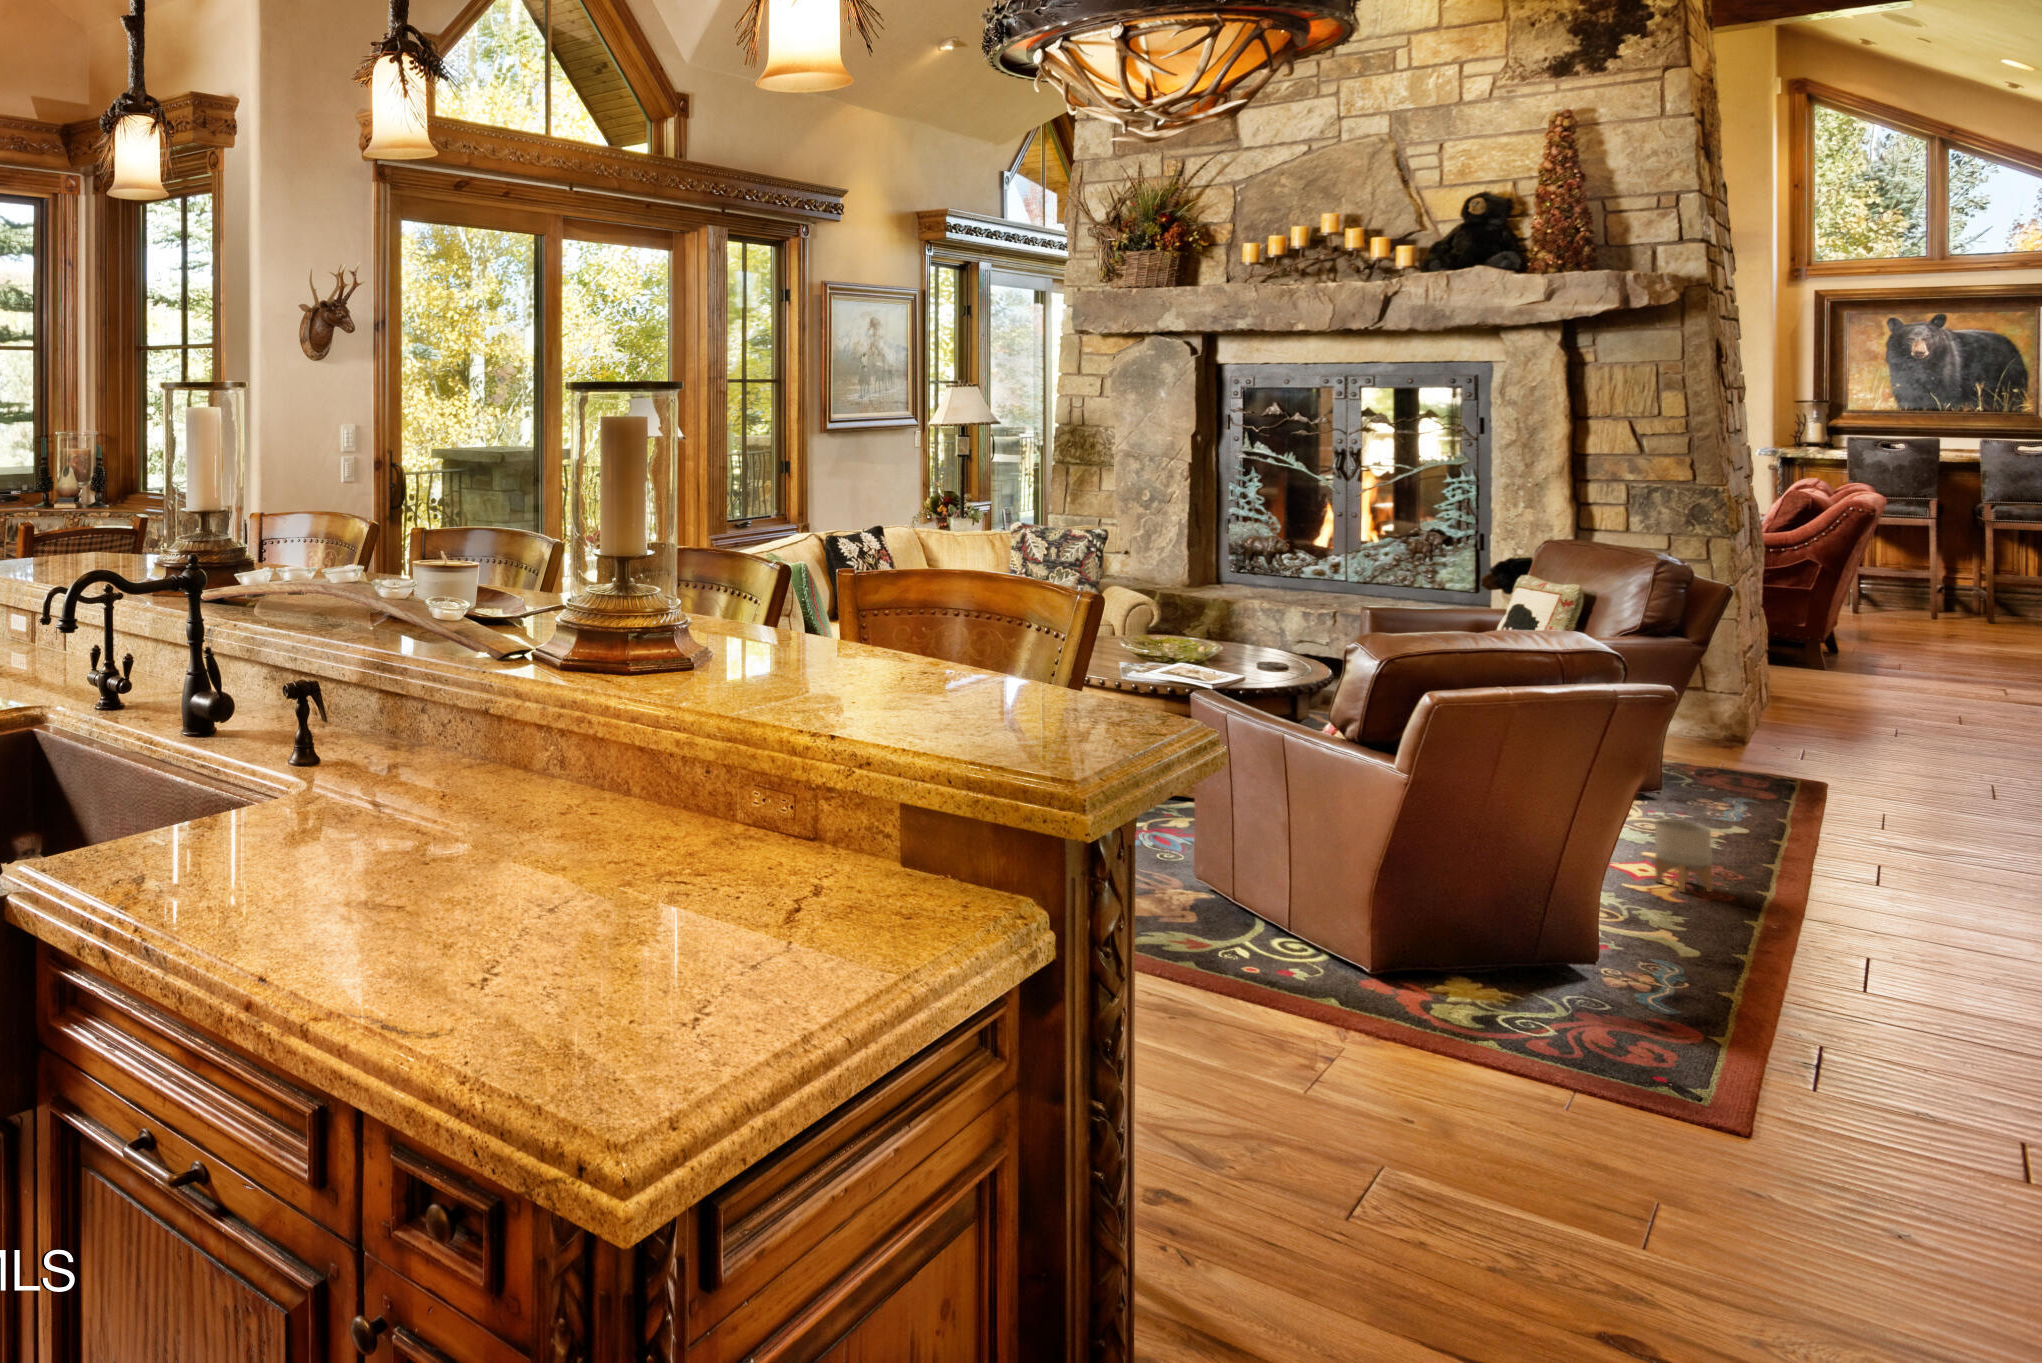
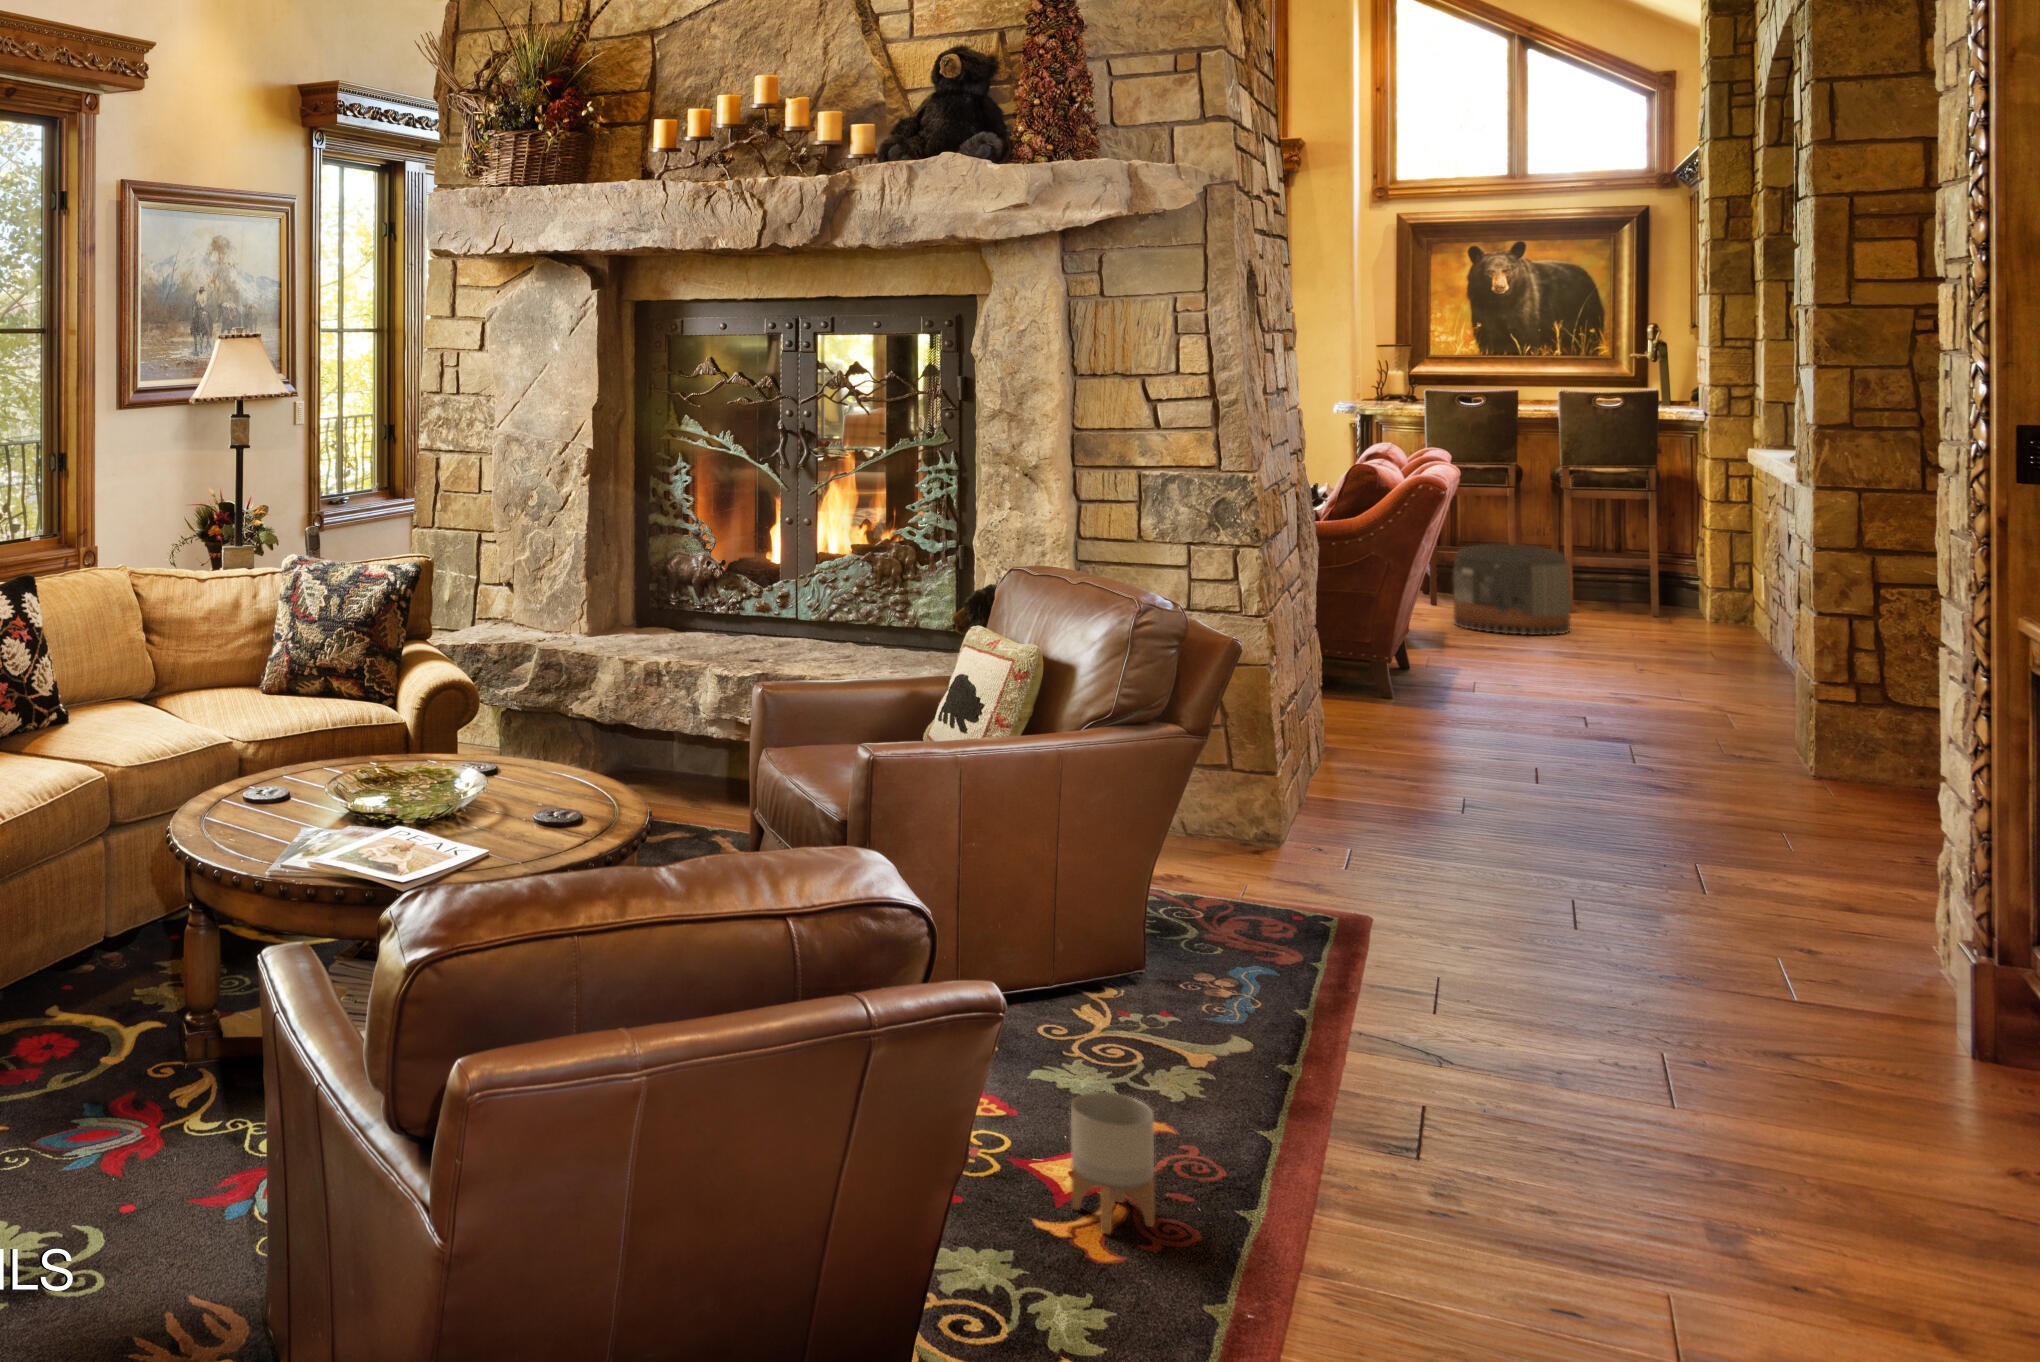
pouf: none [1878,563,1995,638] -> present [1453,543,1570,635]

